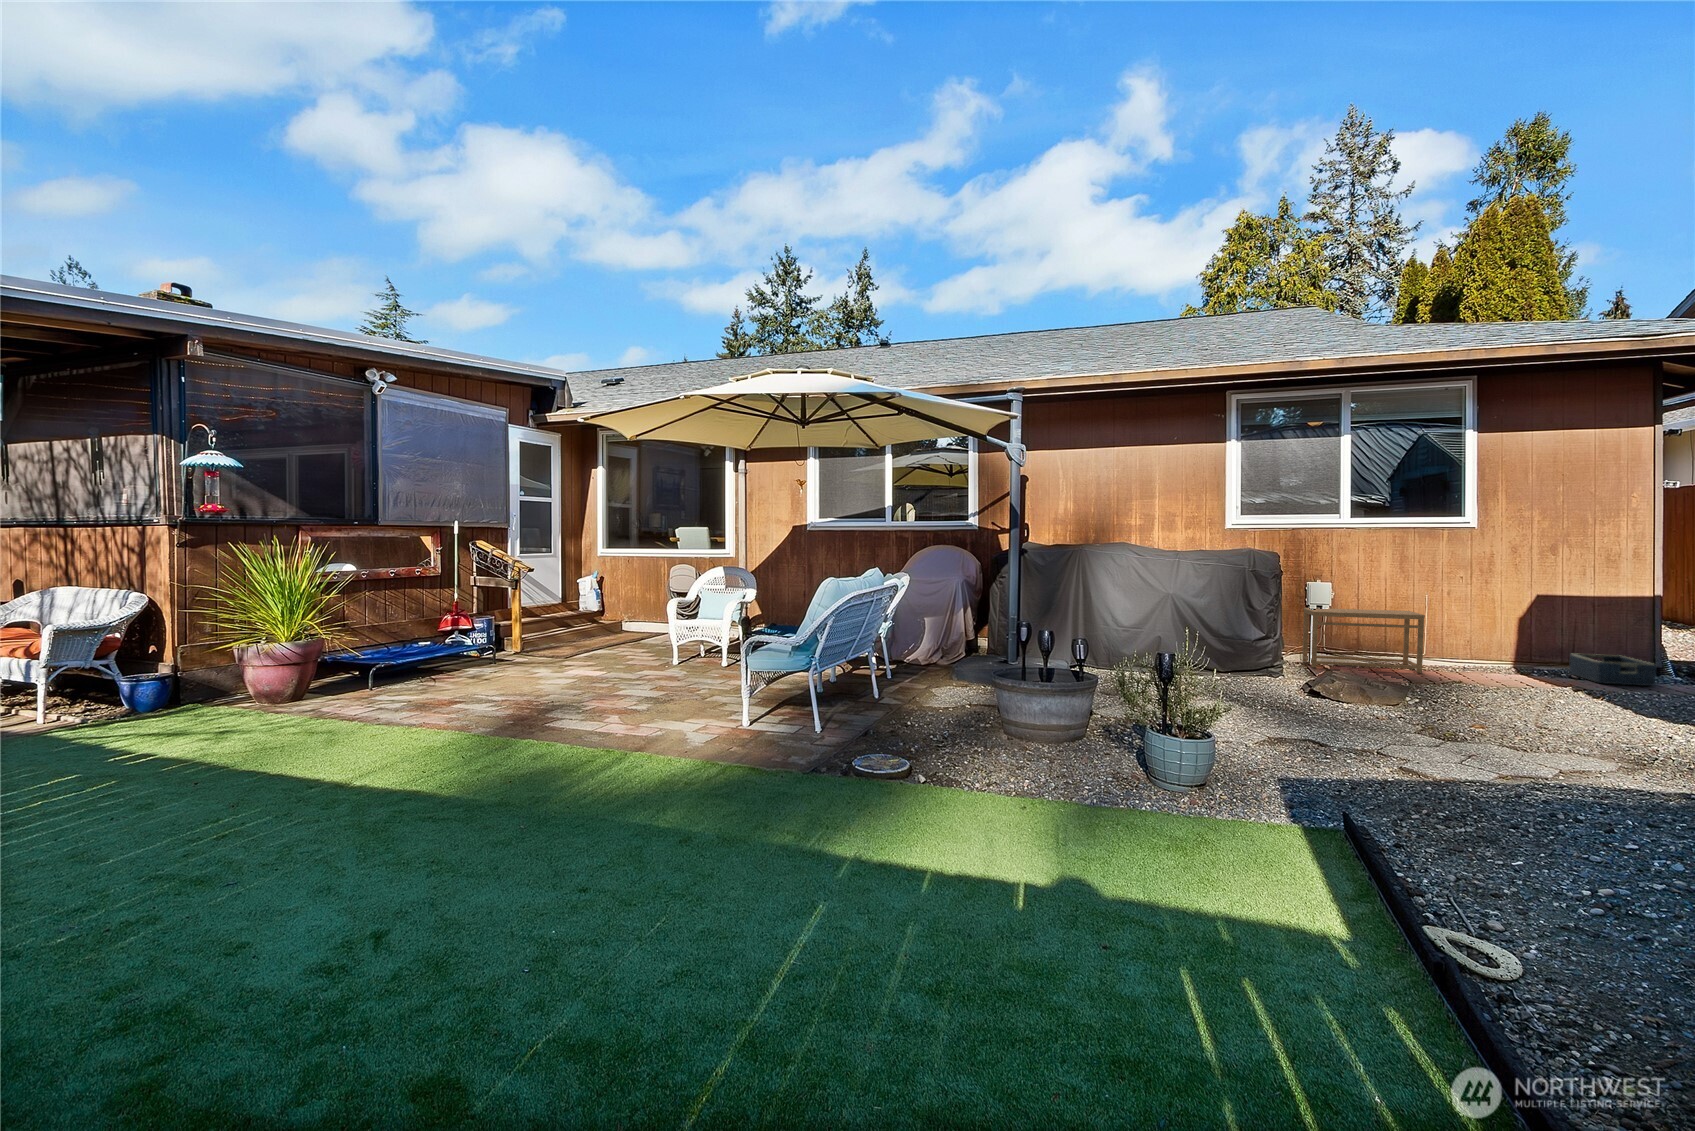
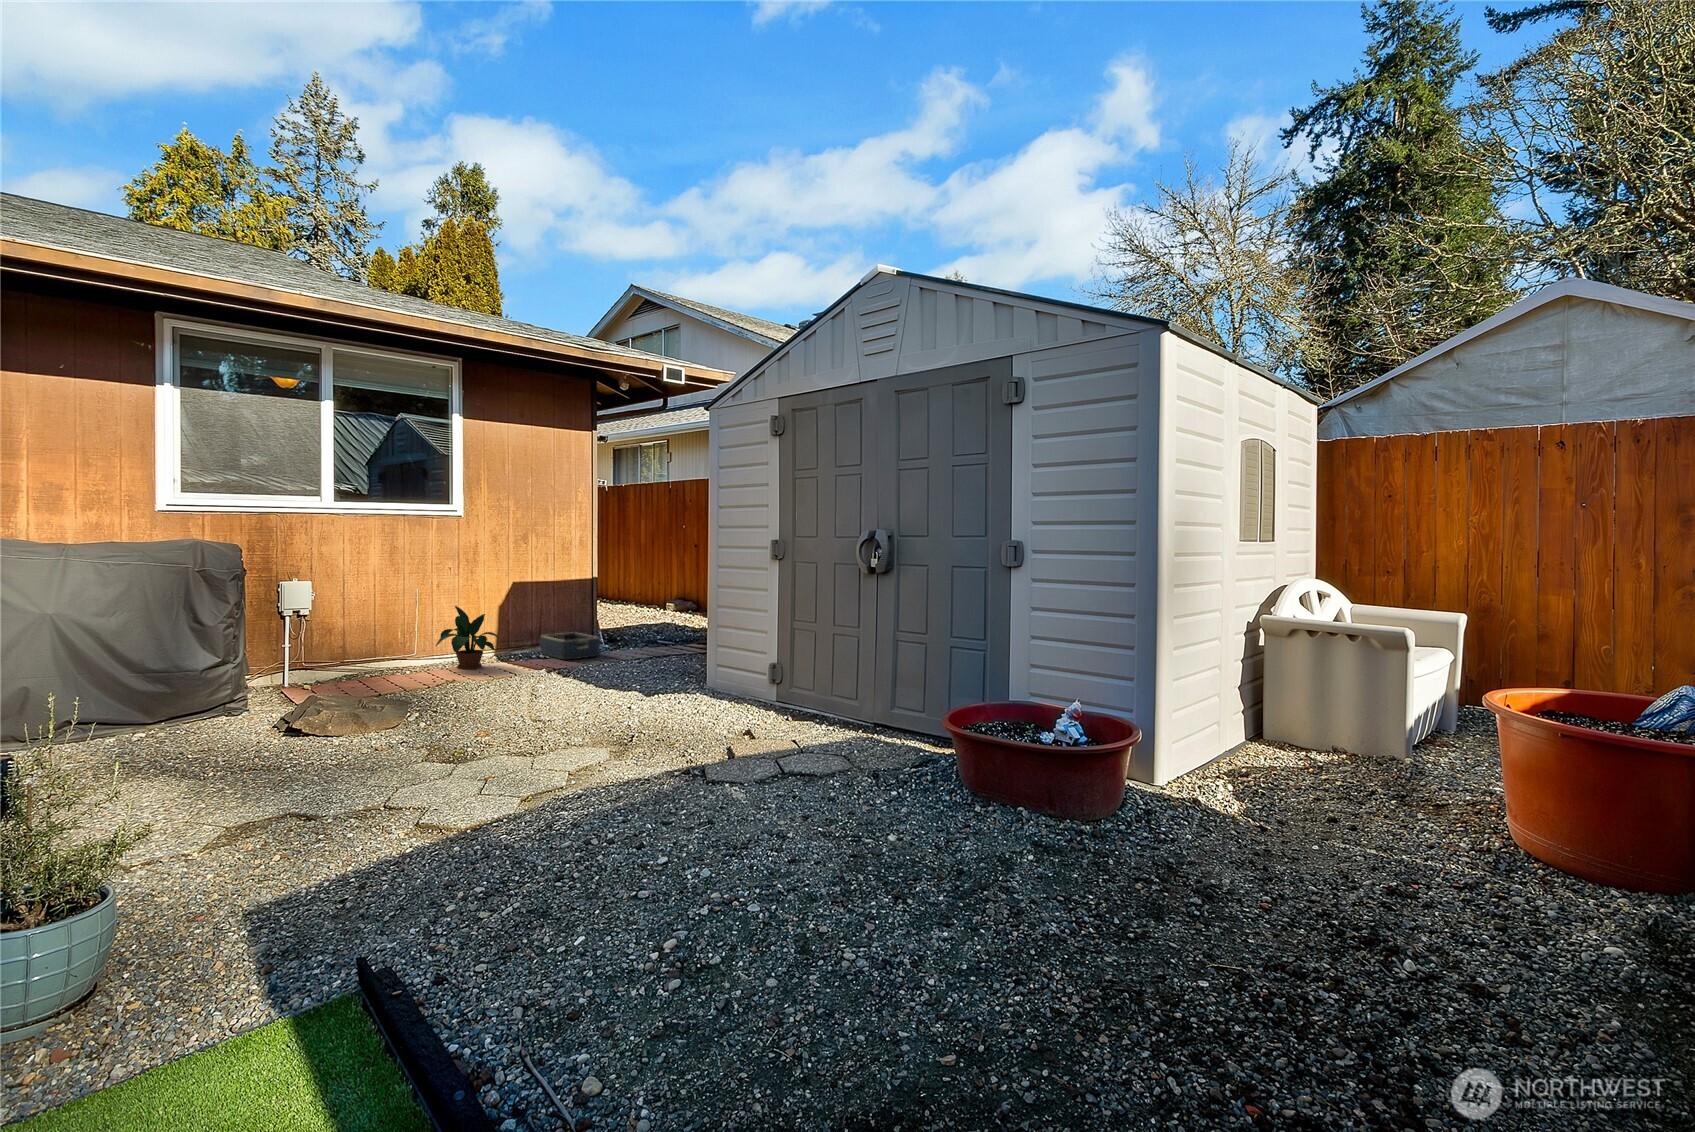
side table: present [1302,608,1425,673] -> none [276,608,418,689]
potted plant: none [1442,613,1519,676] -> present [436,606,502,669]

